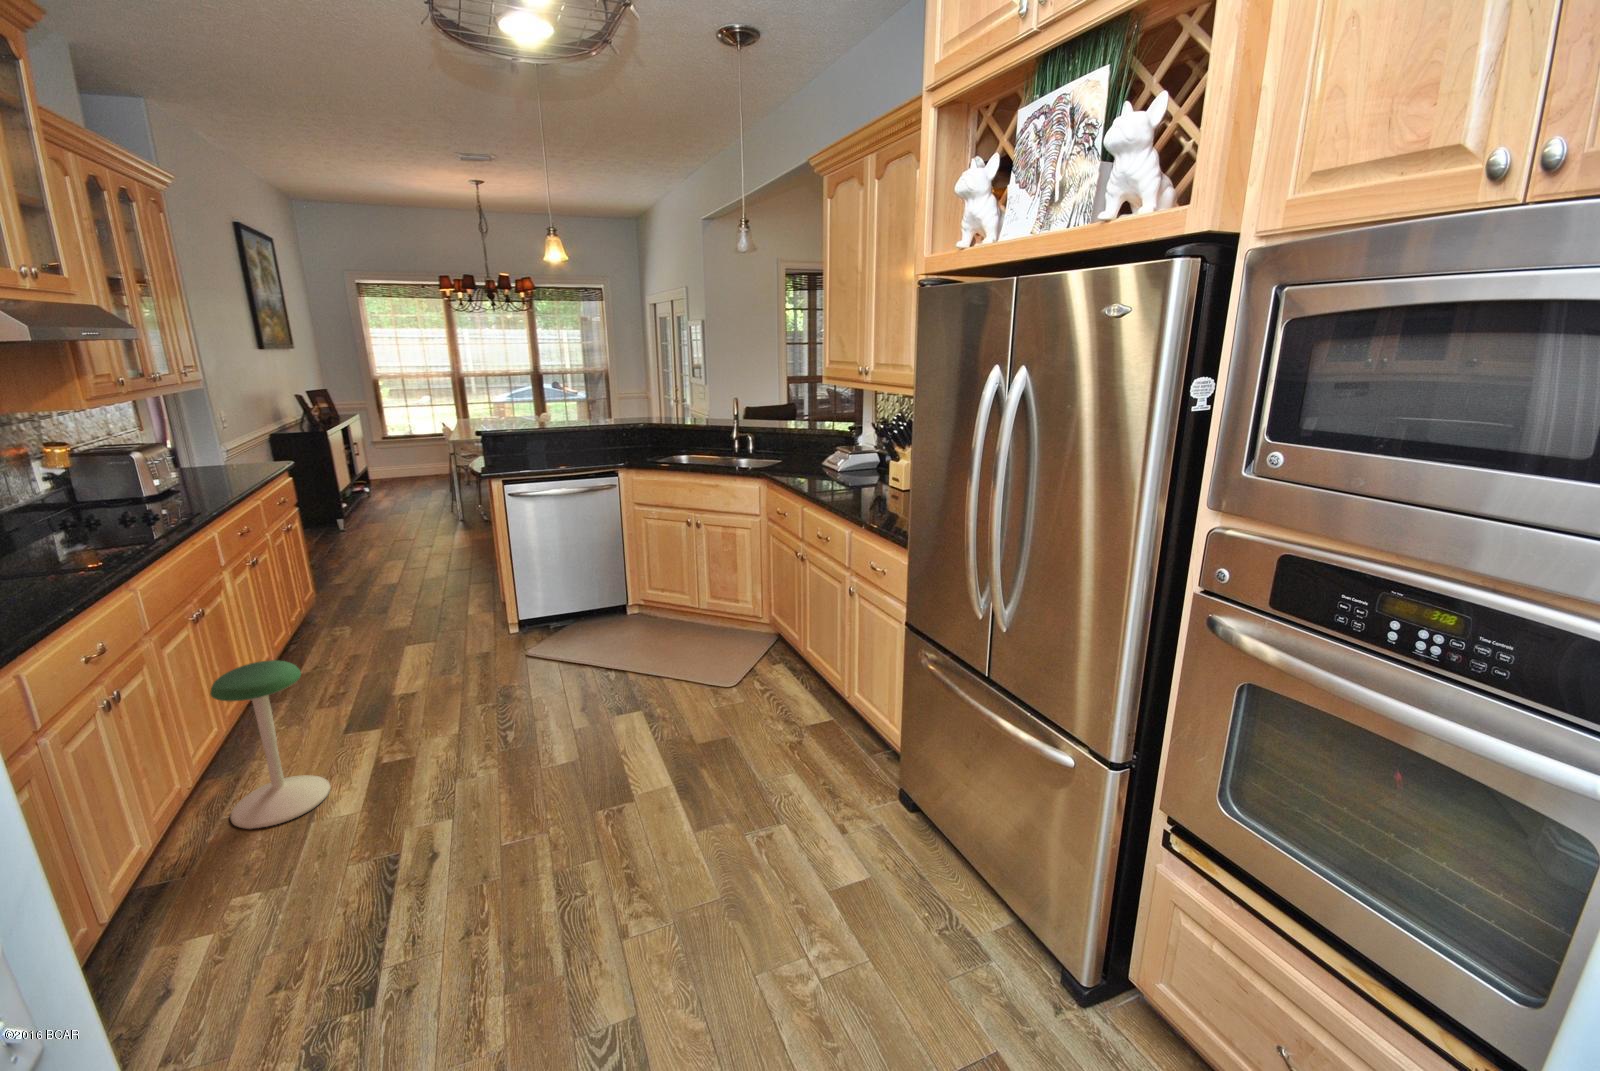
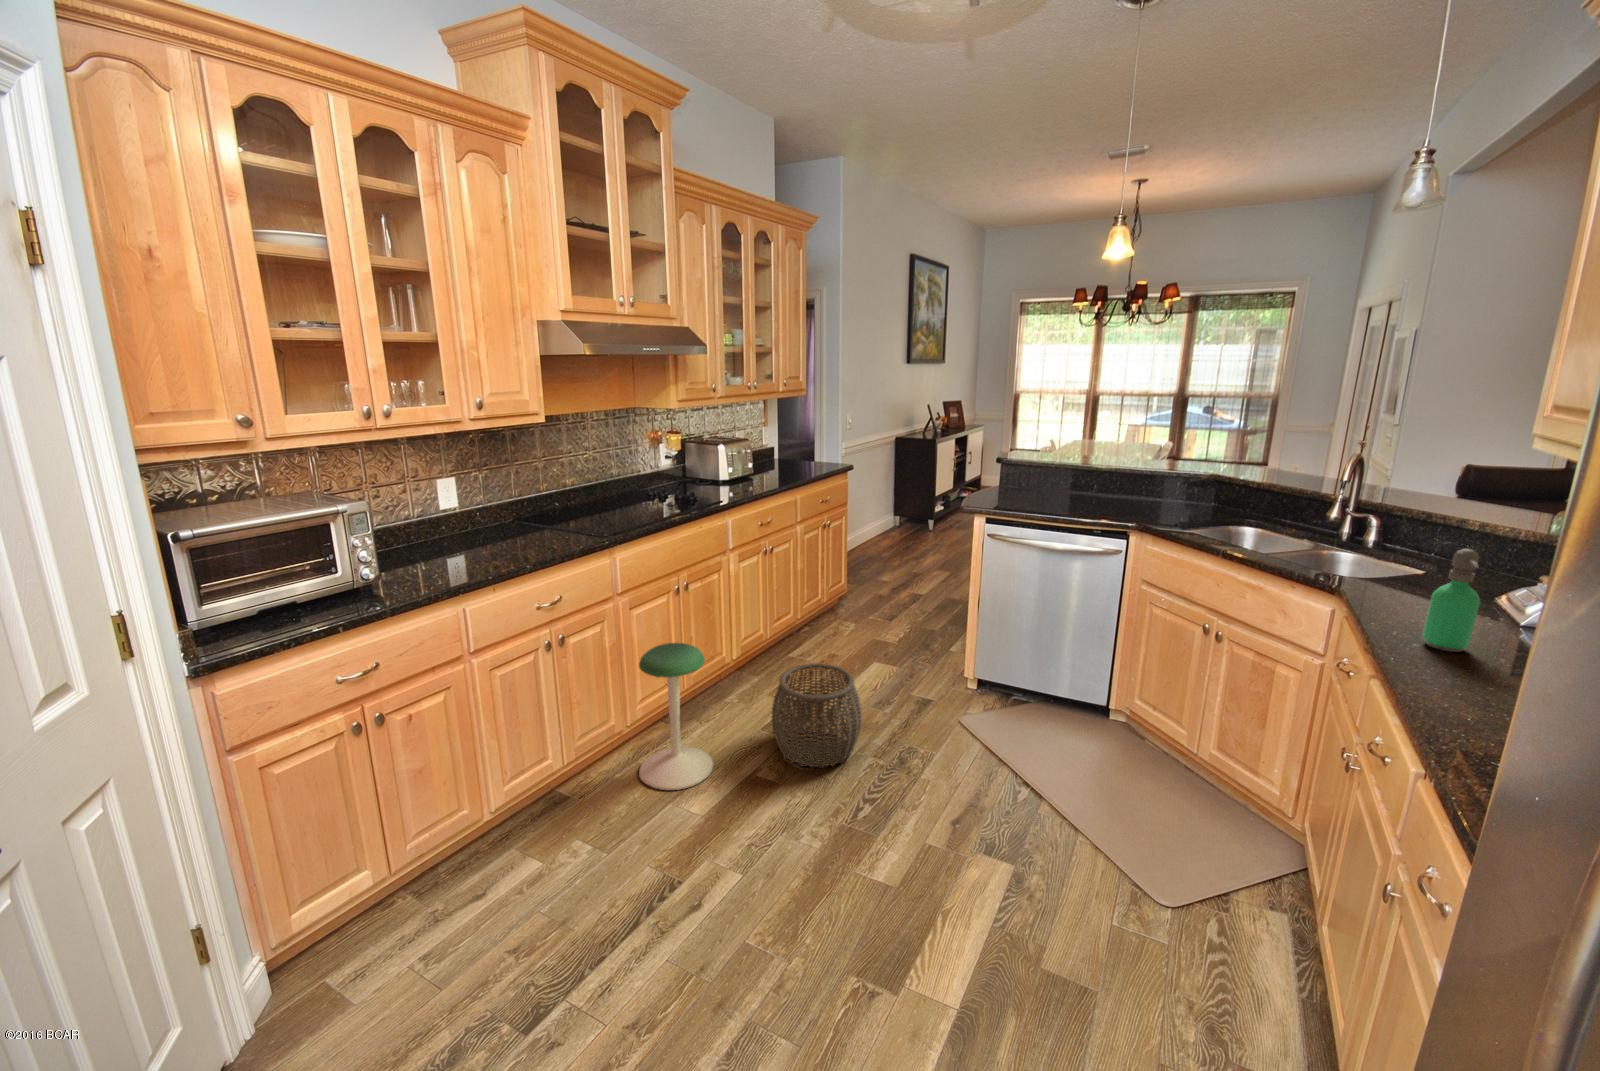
soap dispenser: none [811,434,829,486] -> present [1422,549,1480,652]
woven basket: none [365,640,467,741] -> present [772,663,862,768]

